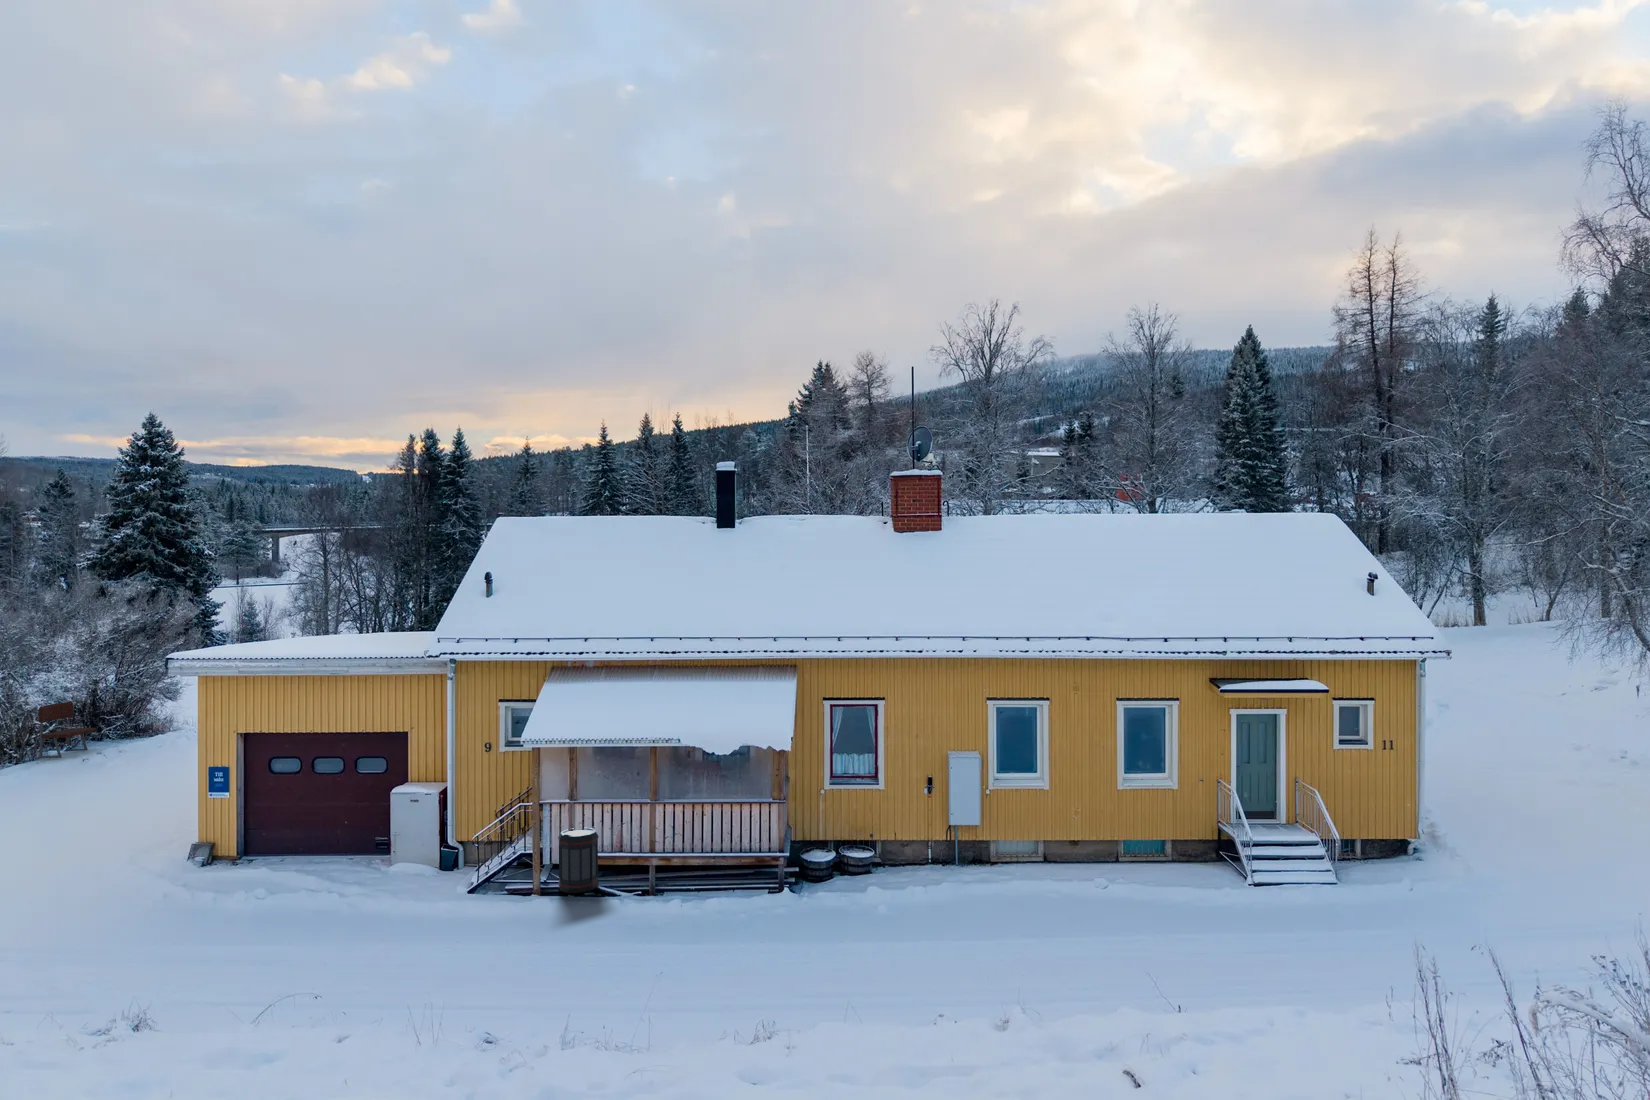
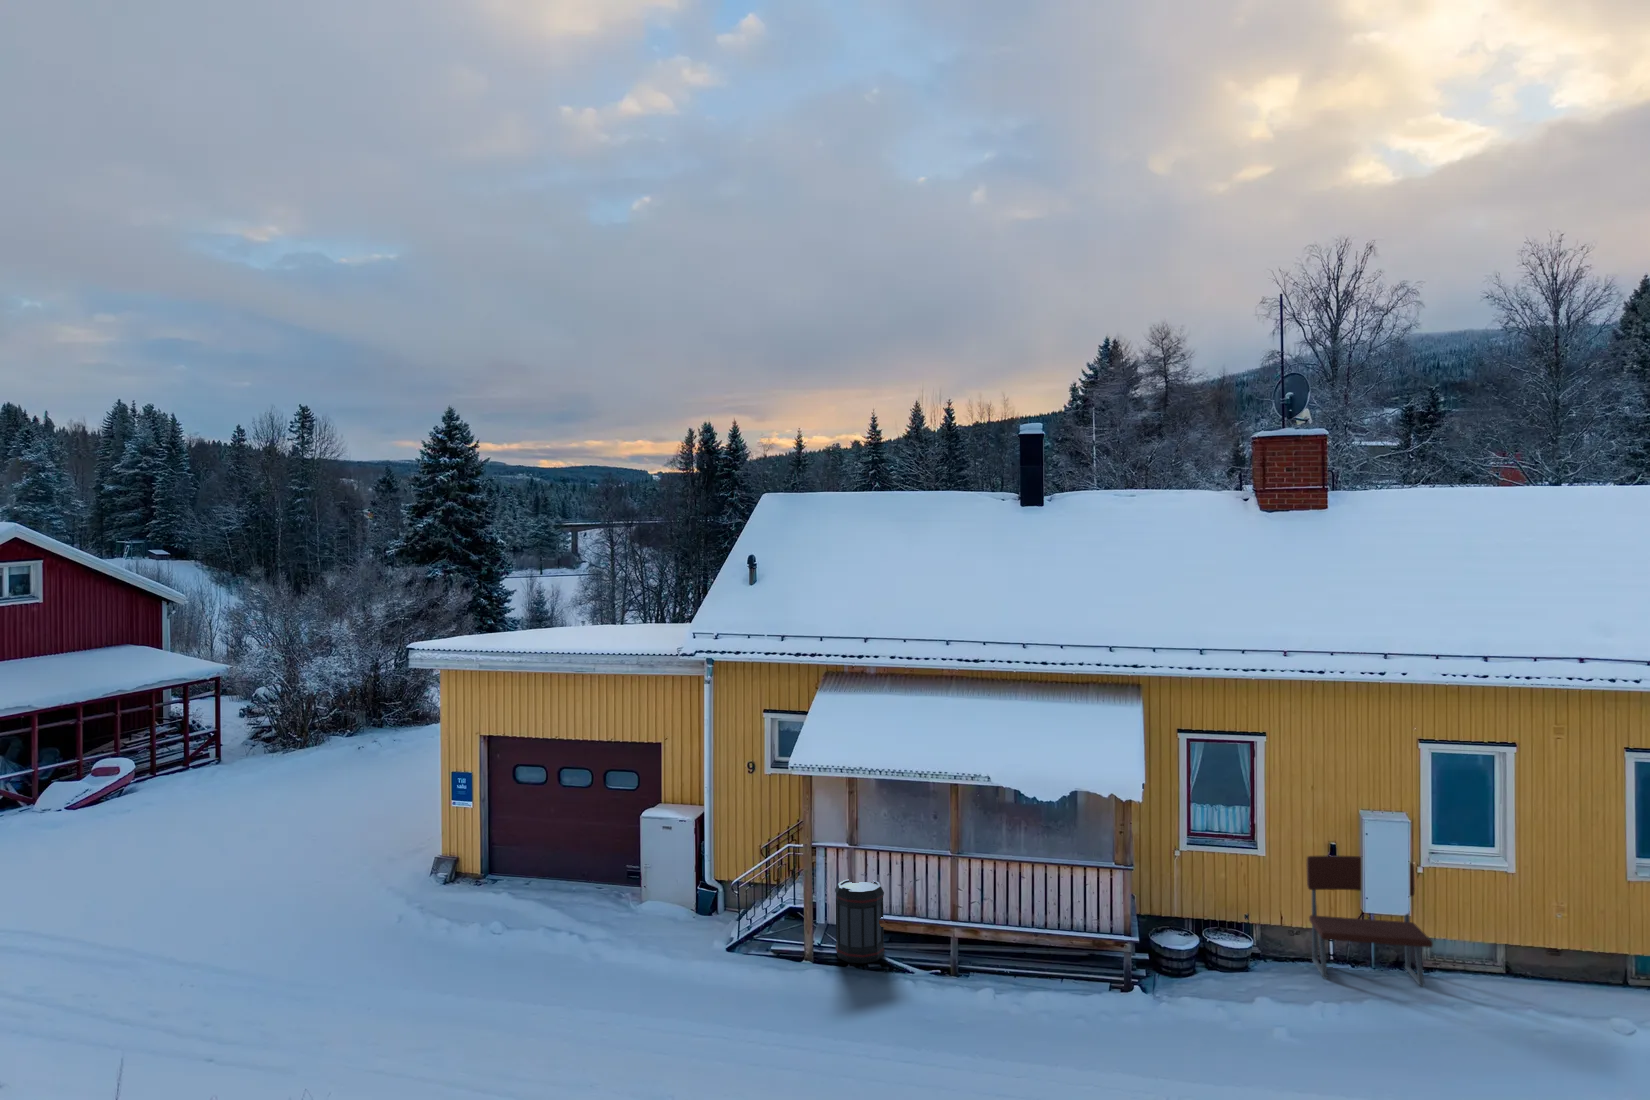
bench: present [39,702,96,758] -> present [1306,855,1433,987]

